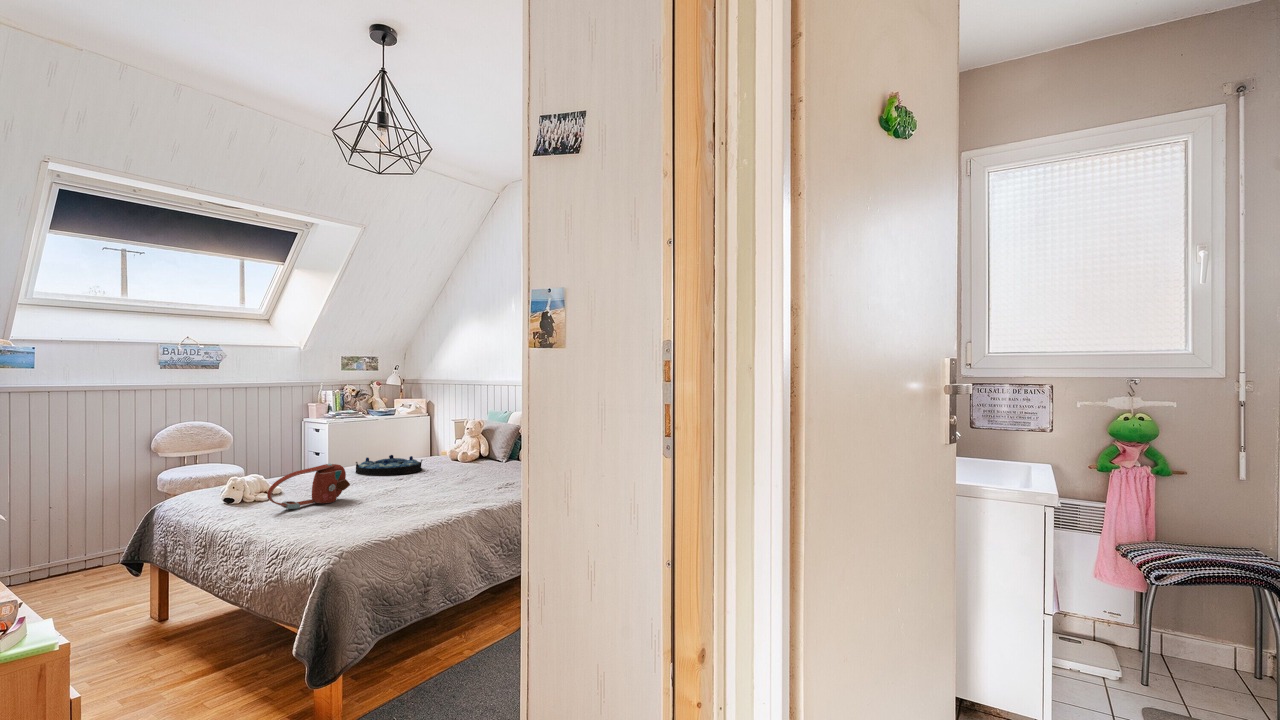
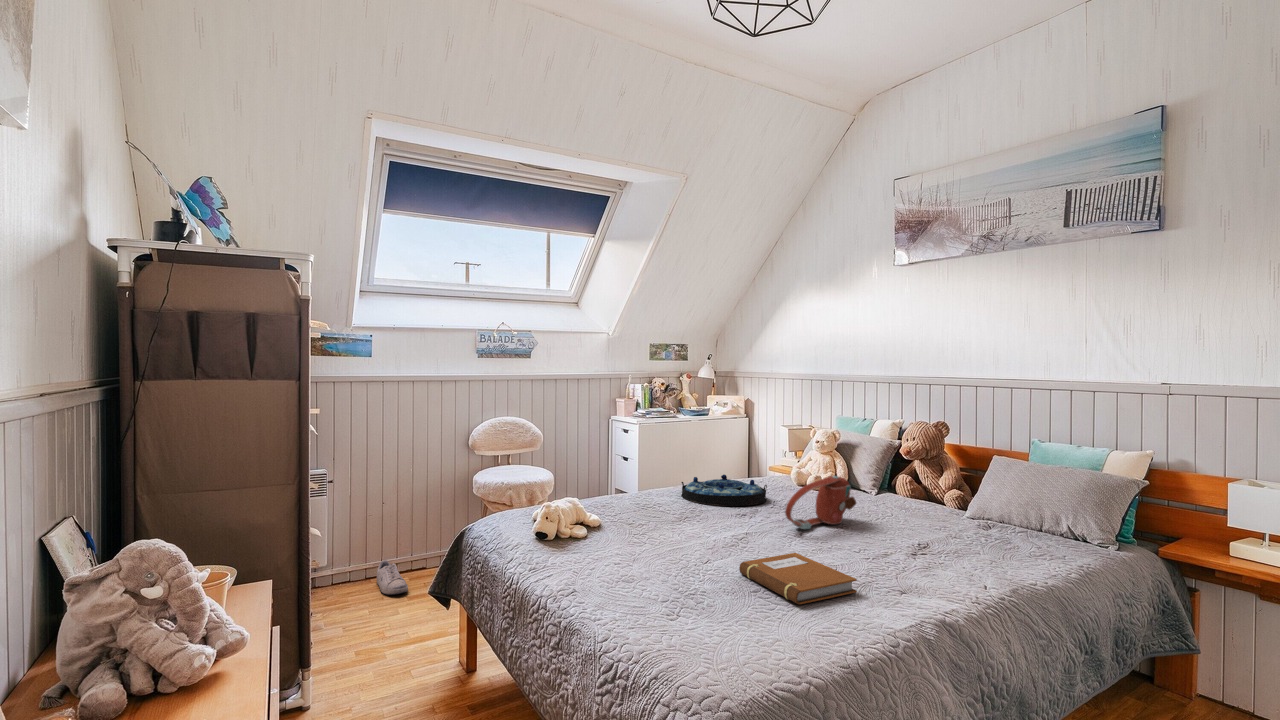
handbag: present [267,464,350,509] -> present [785,476,856,529]
notebook: none [380,492,451,515] -> present [739,553,857,604]
shoe: none [43,561,83,589] -> present [377,560,408,595]

